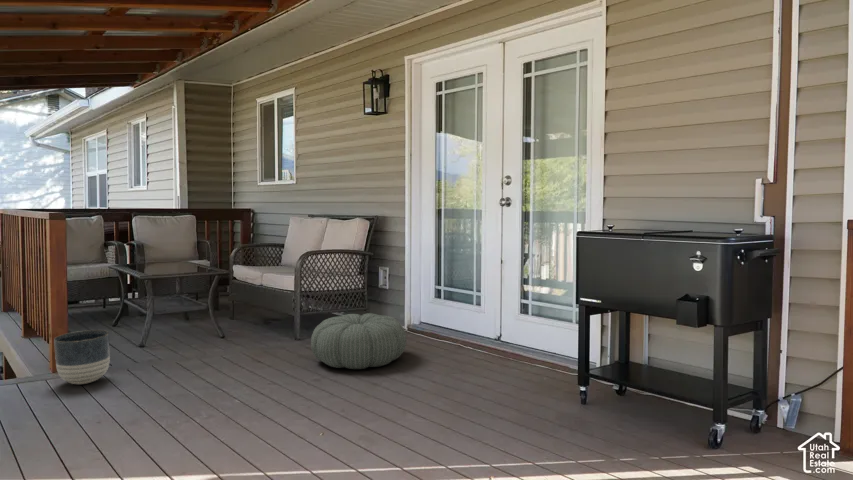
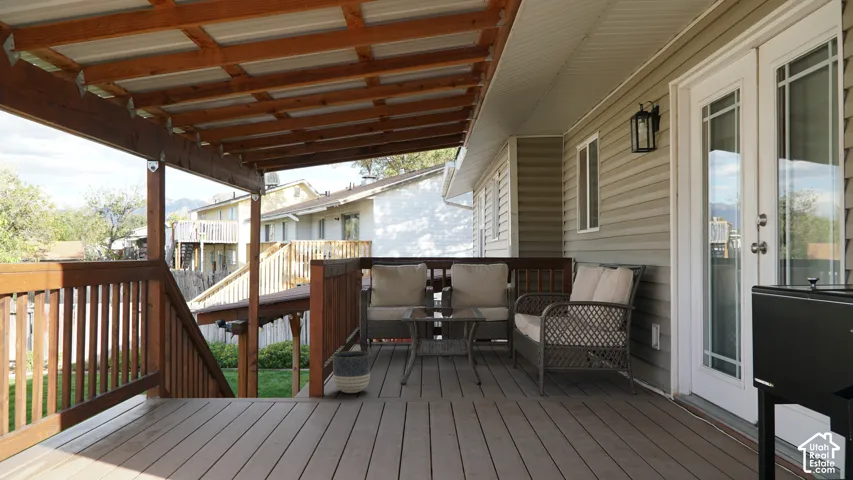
pouf: present [311,313,406,369] -> none [519,369,624,430]

